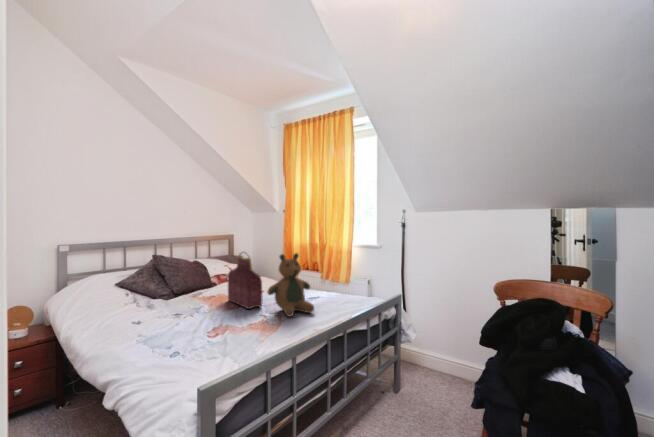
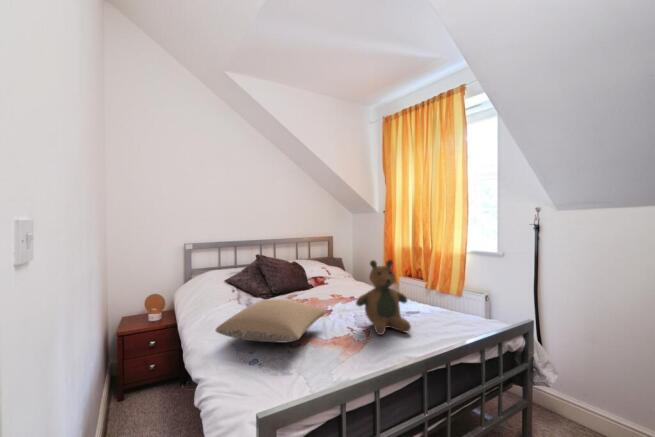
handbag: present [228,253,263,309] -> none [319,255,353,319]
pillow: none [134,295,241,333] -> present [215,299,327,342]

